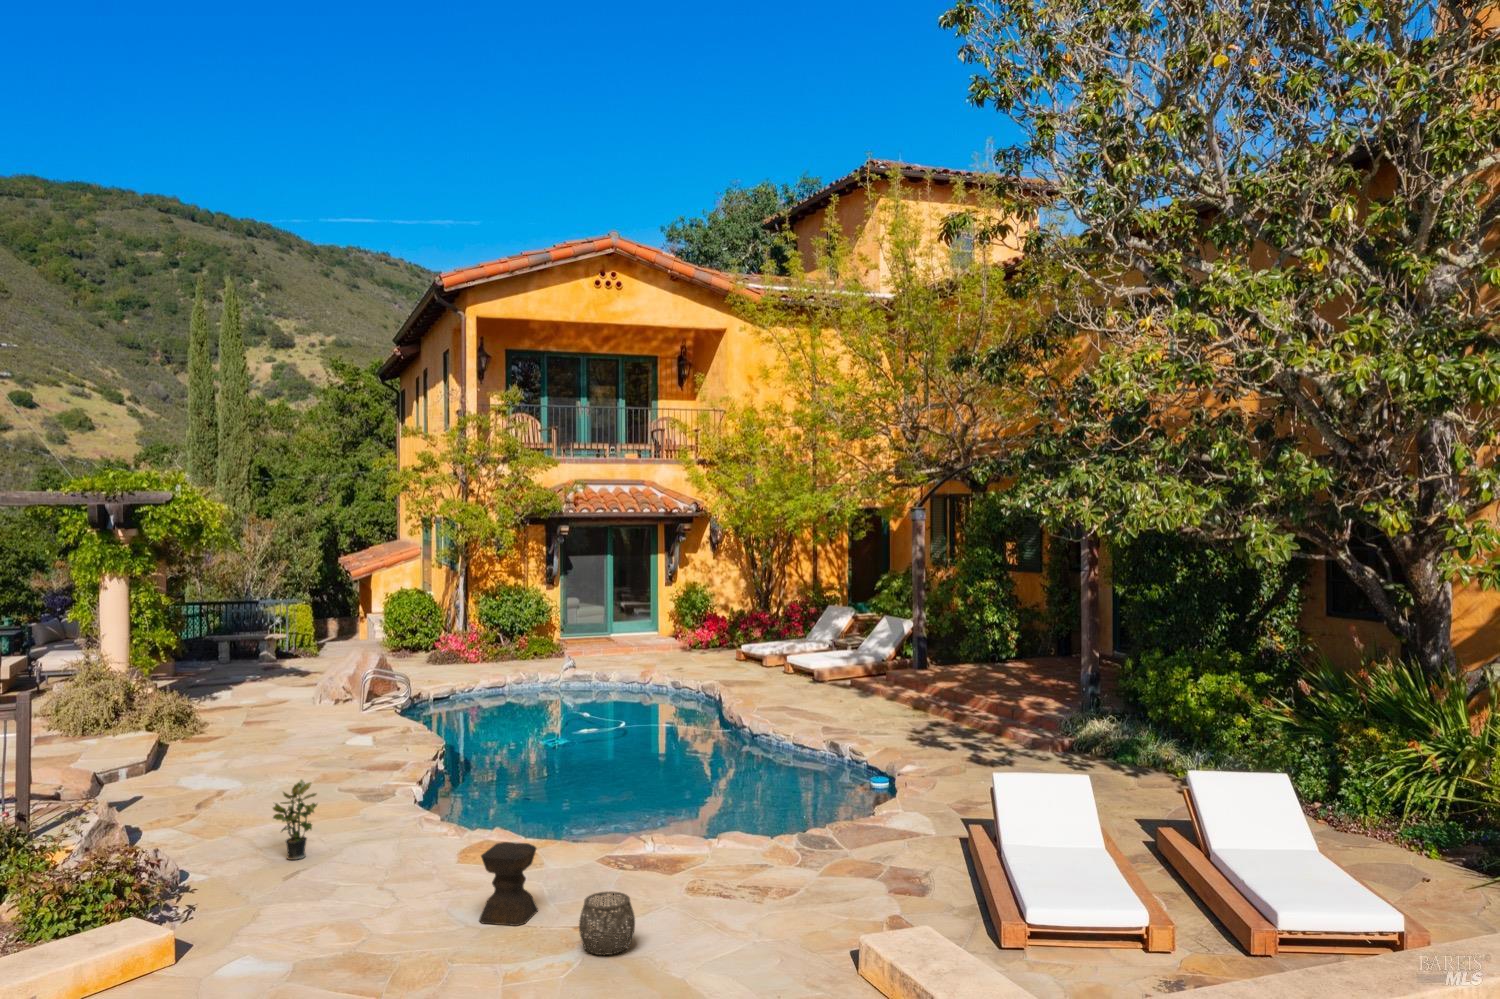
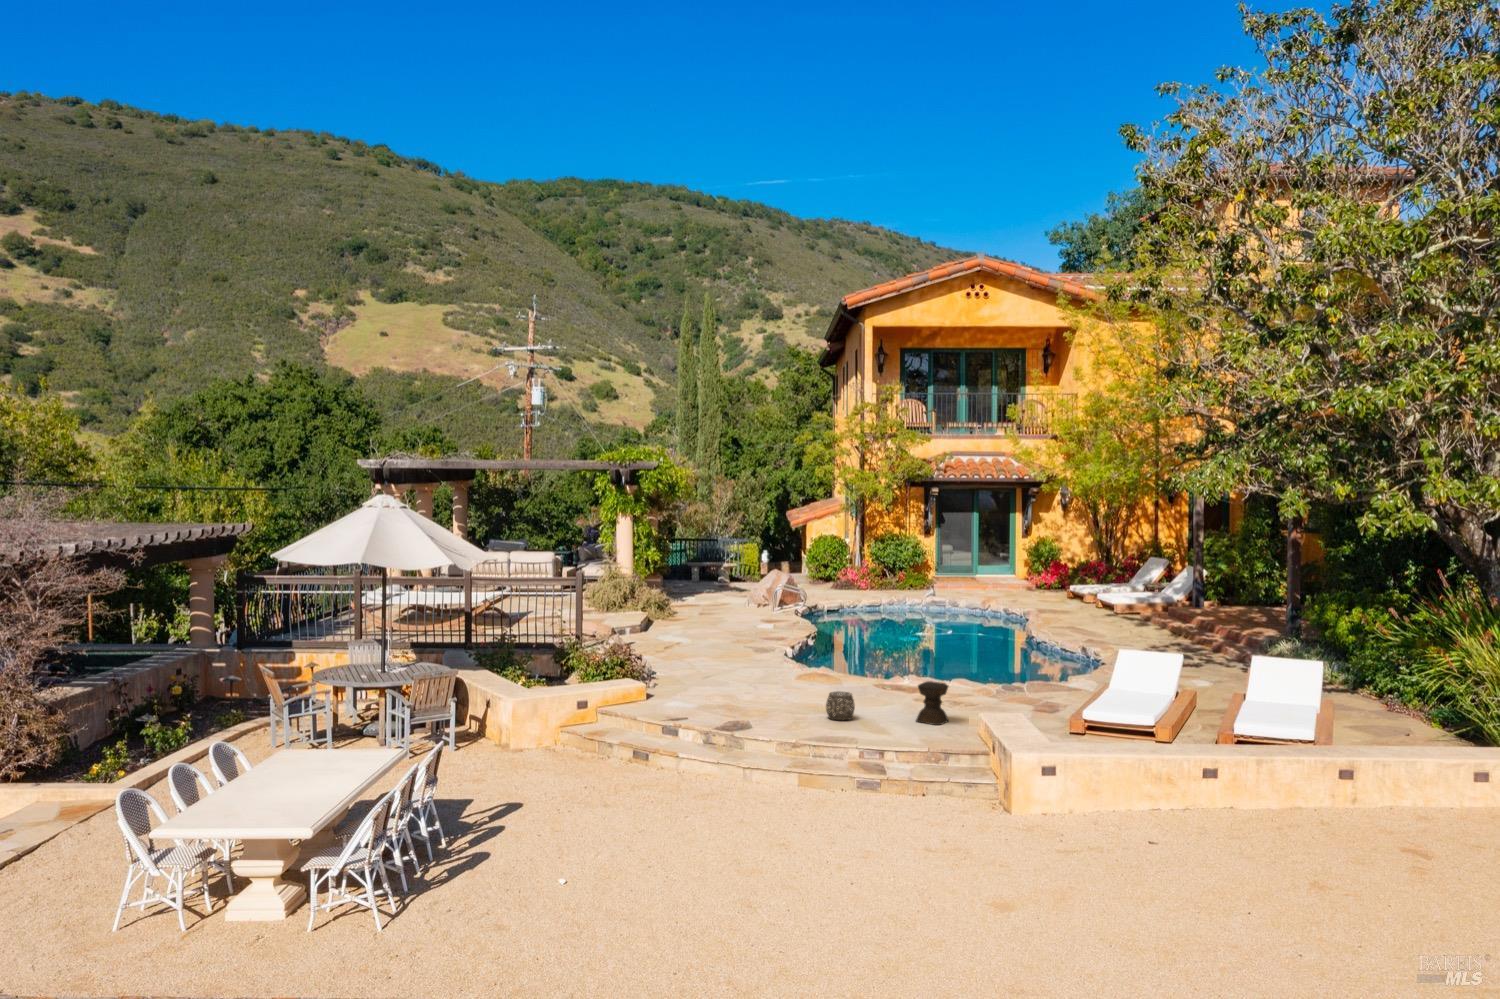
potted plant: present [273,780,317,860] -> none [697,631,720,674]
stool: present [479,842,538,926] -> present [916,681,948,725]

